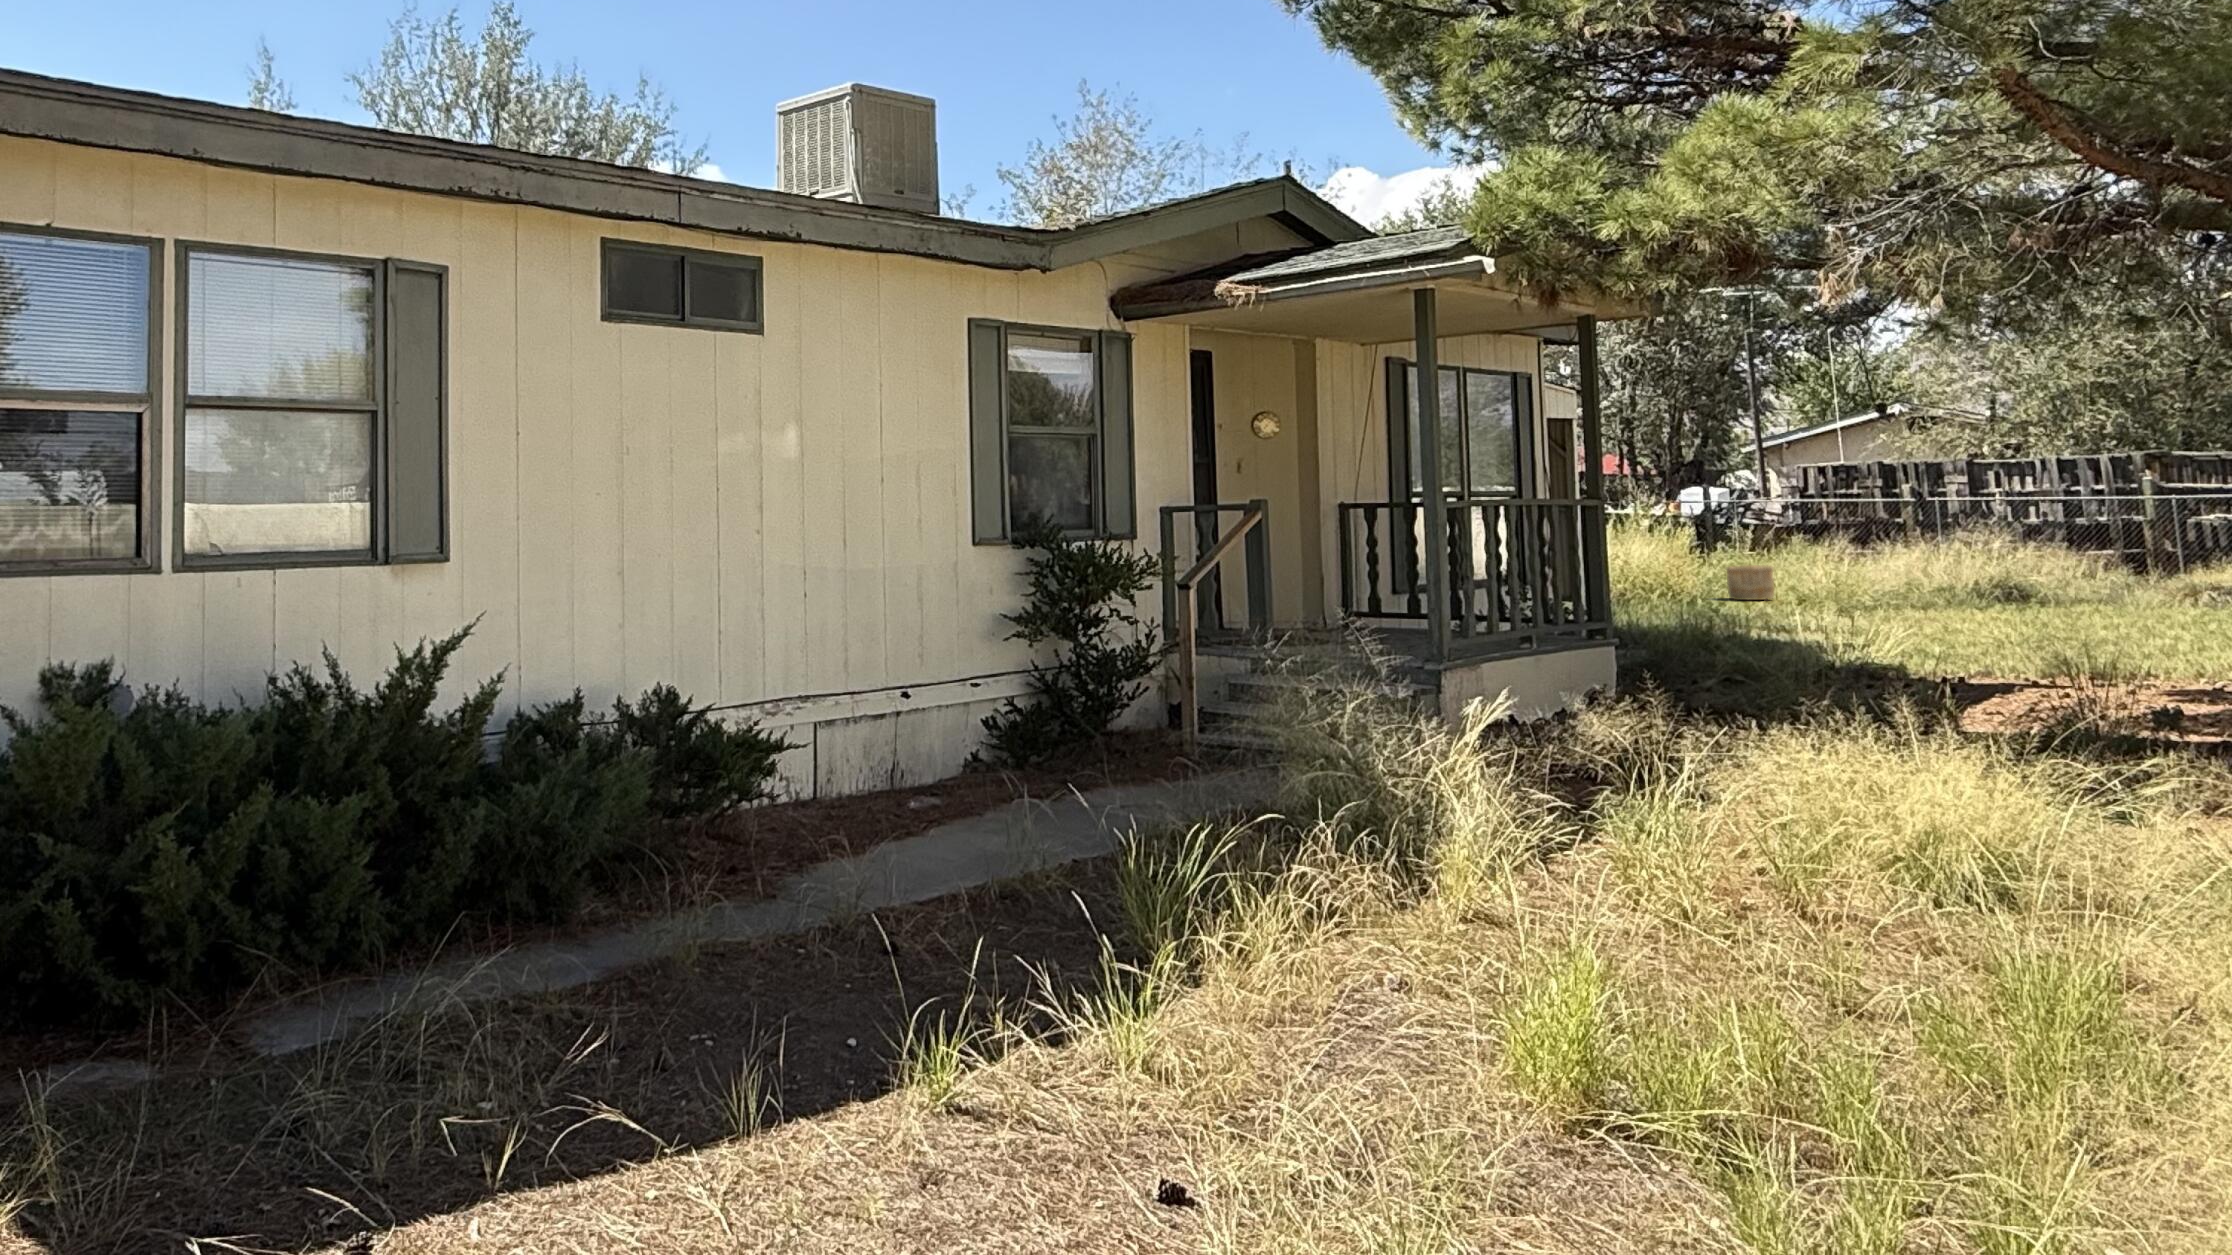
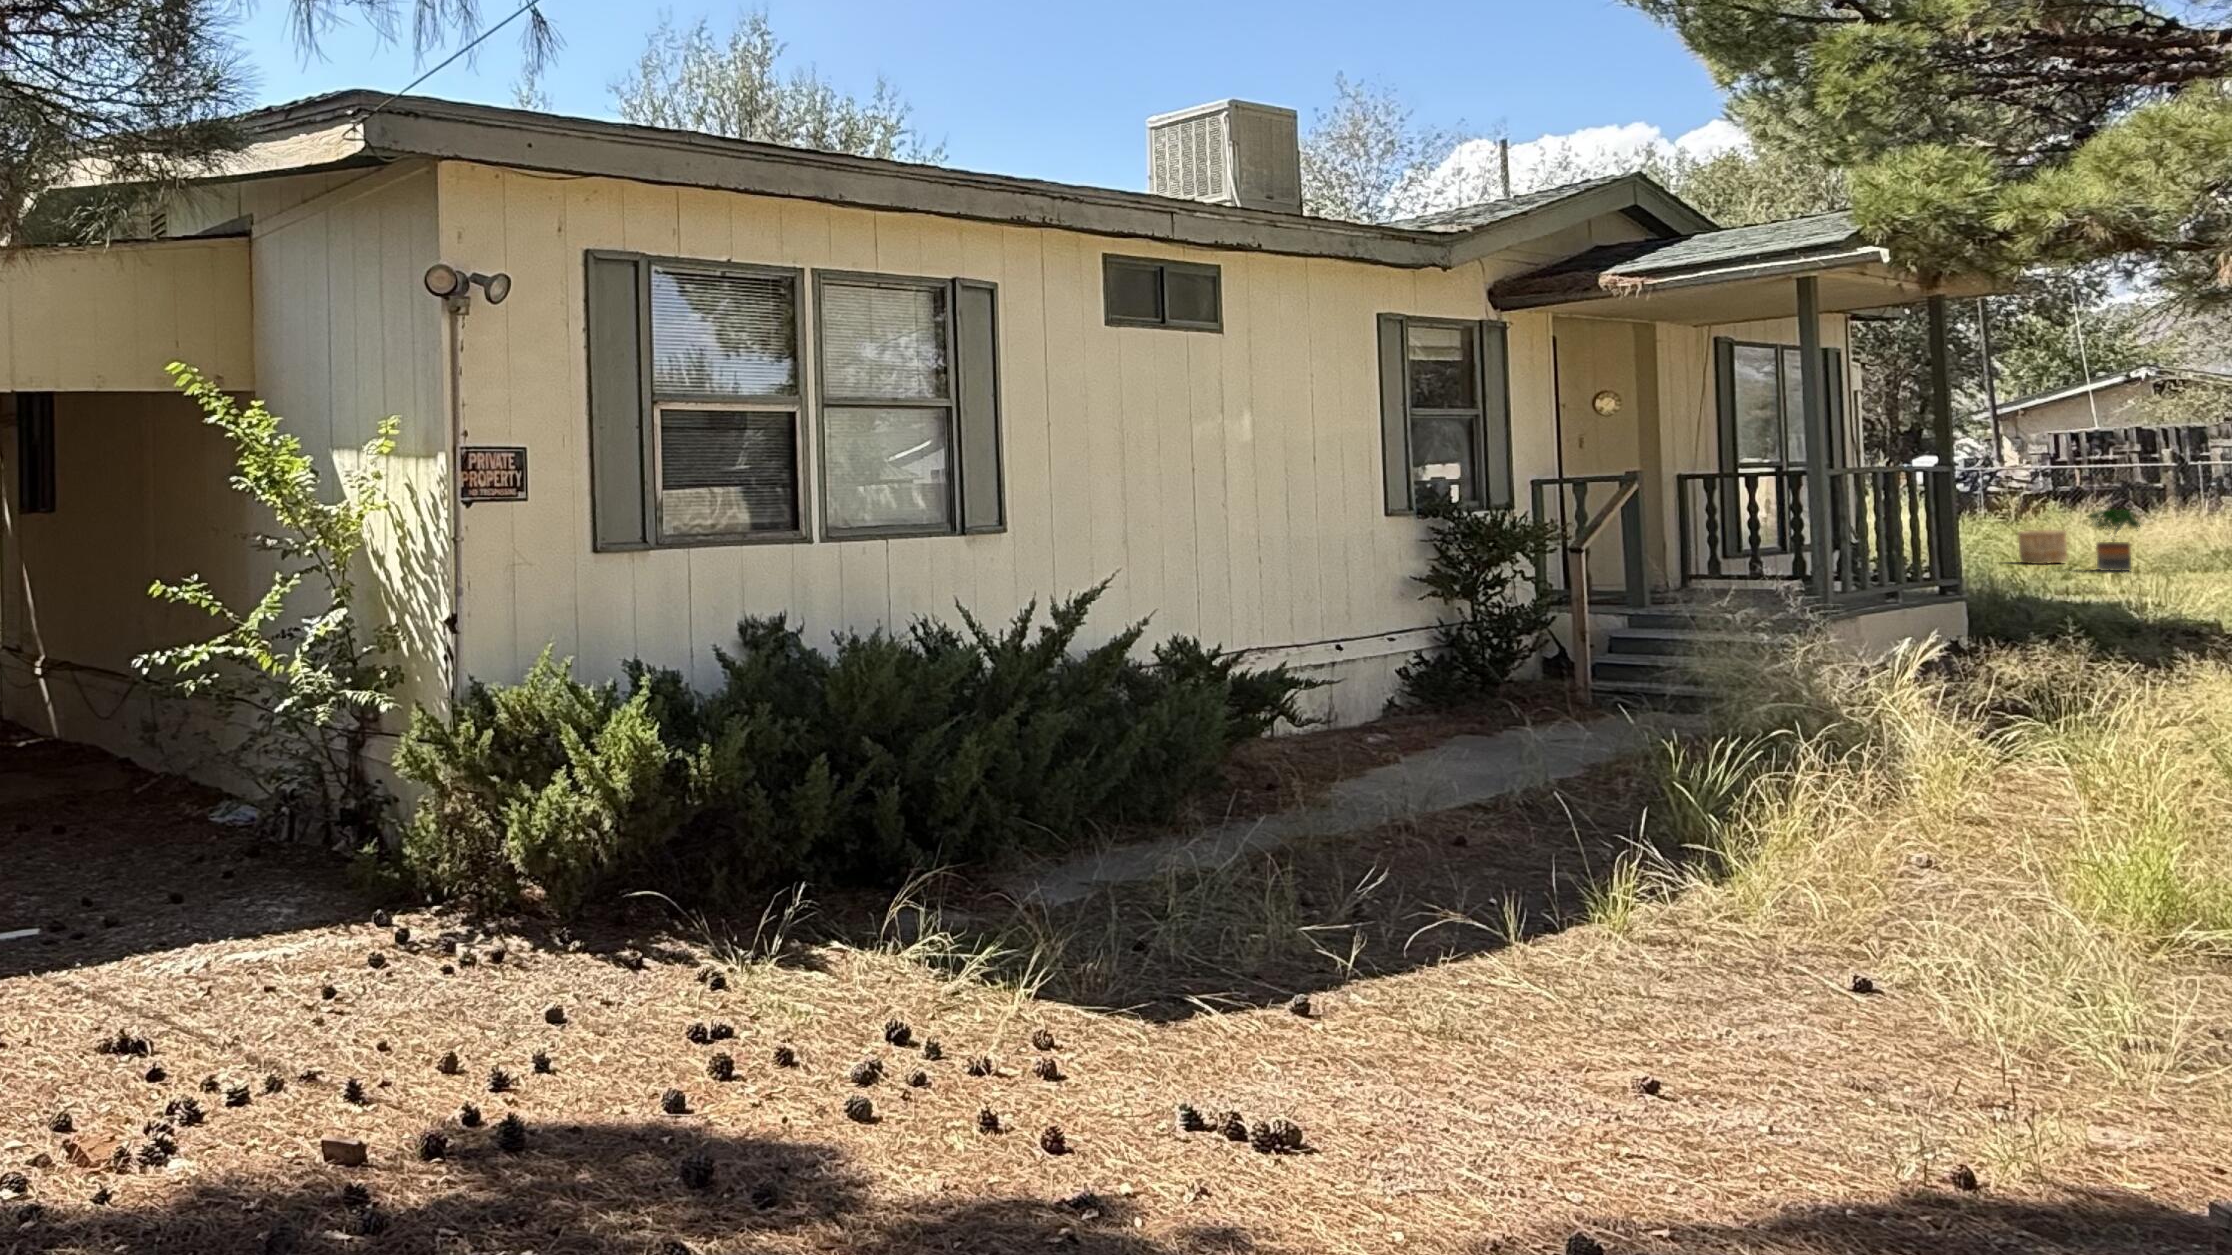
potted tree: none [1788,543,1841,609] -> present [2089,509,2141,571]

